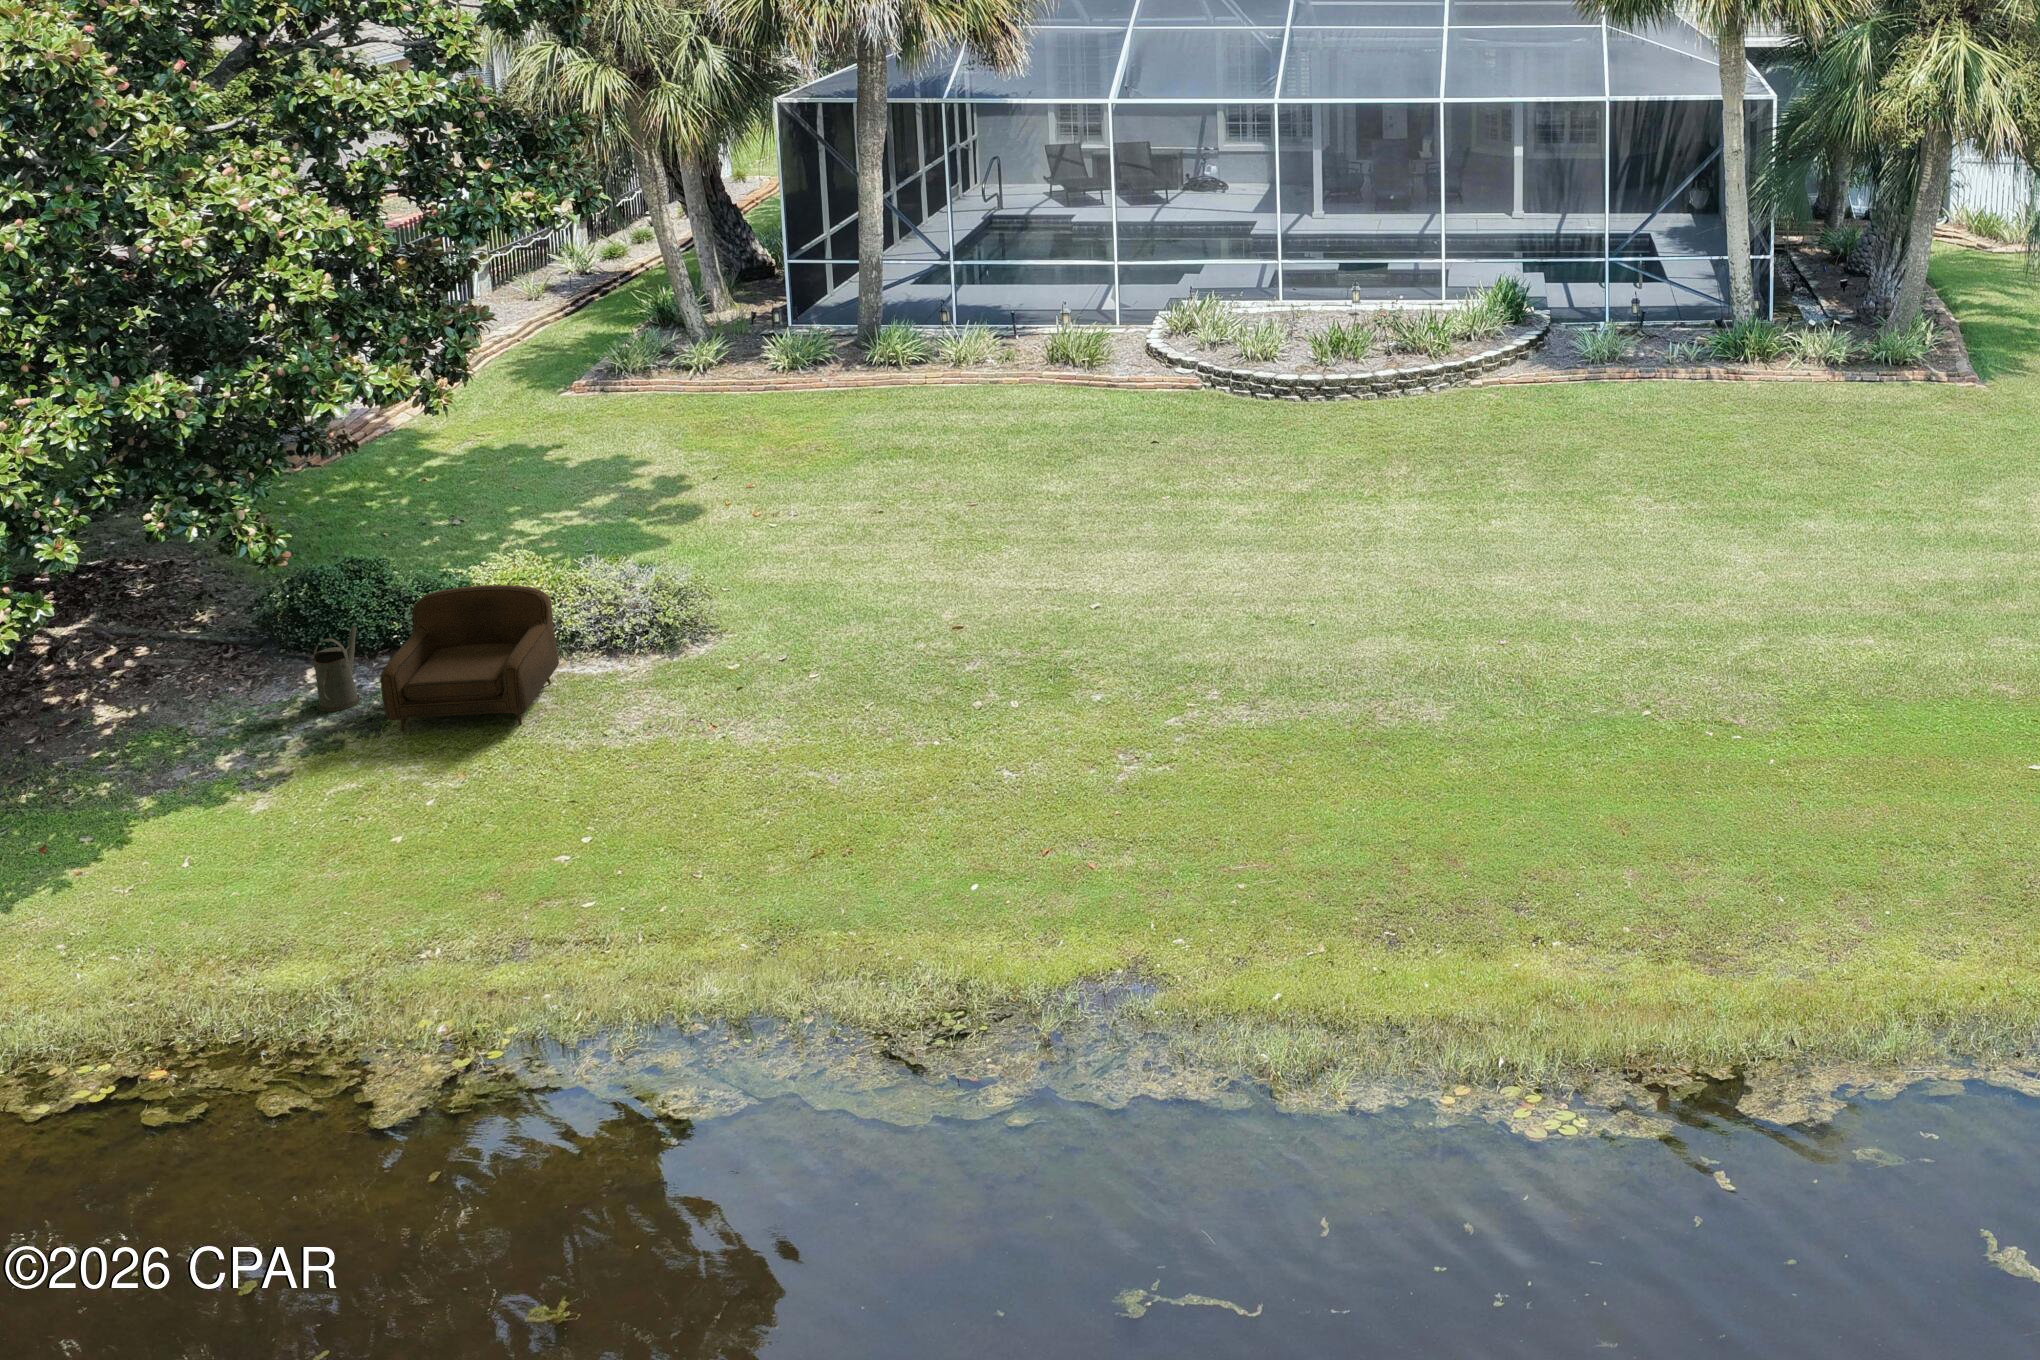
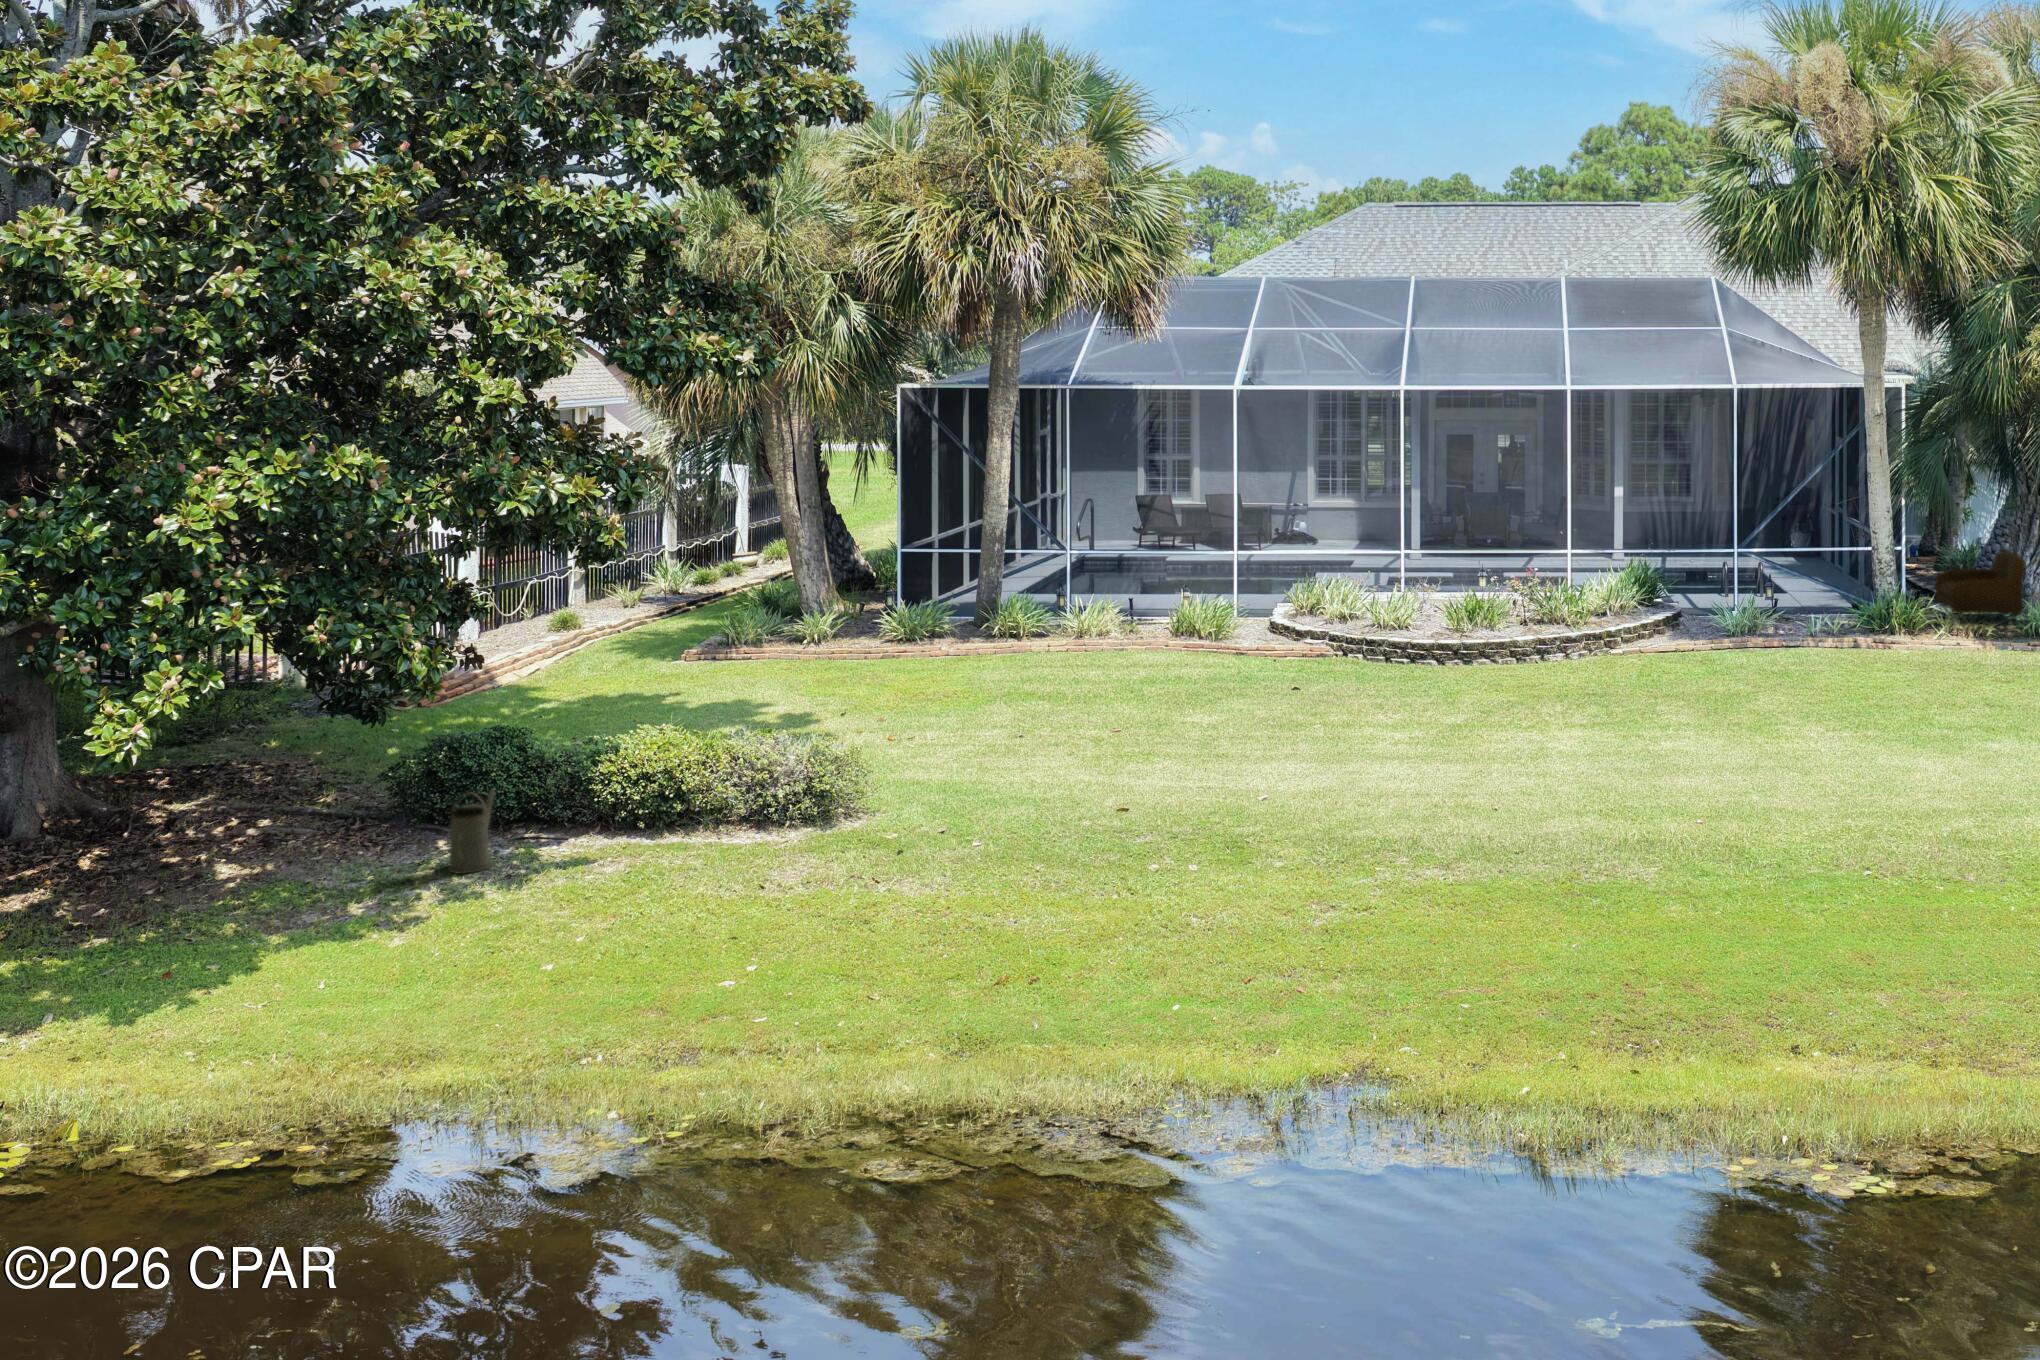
armchair: present [381,585,559,731] -> present [1935,550,2026,619]

